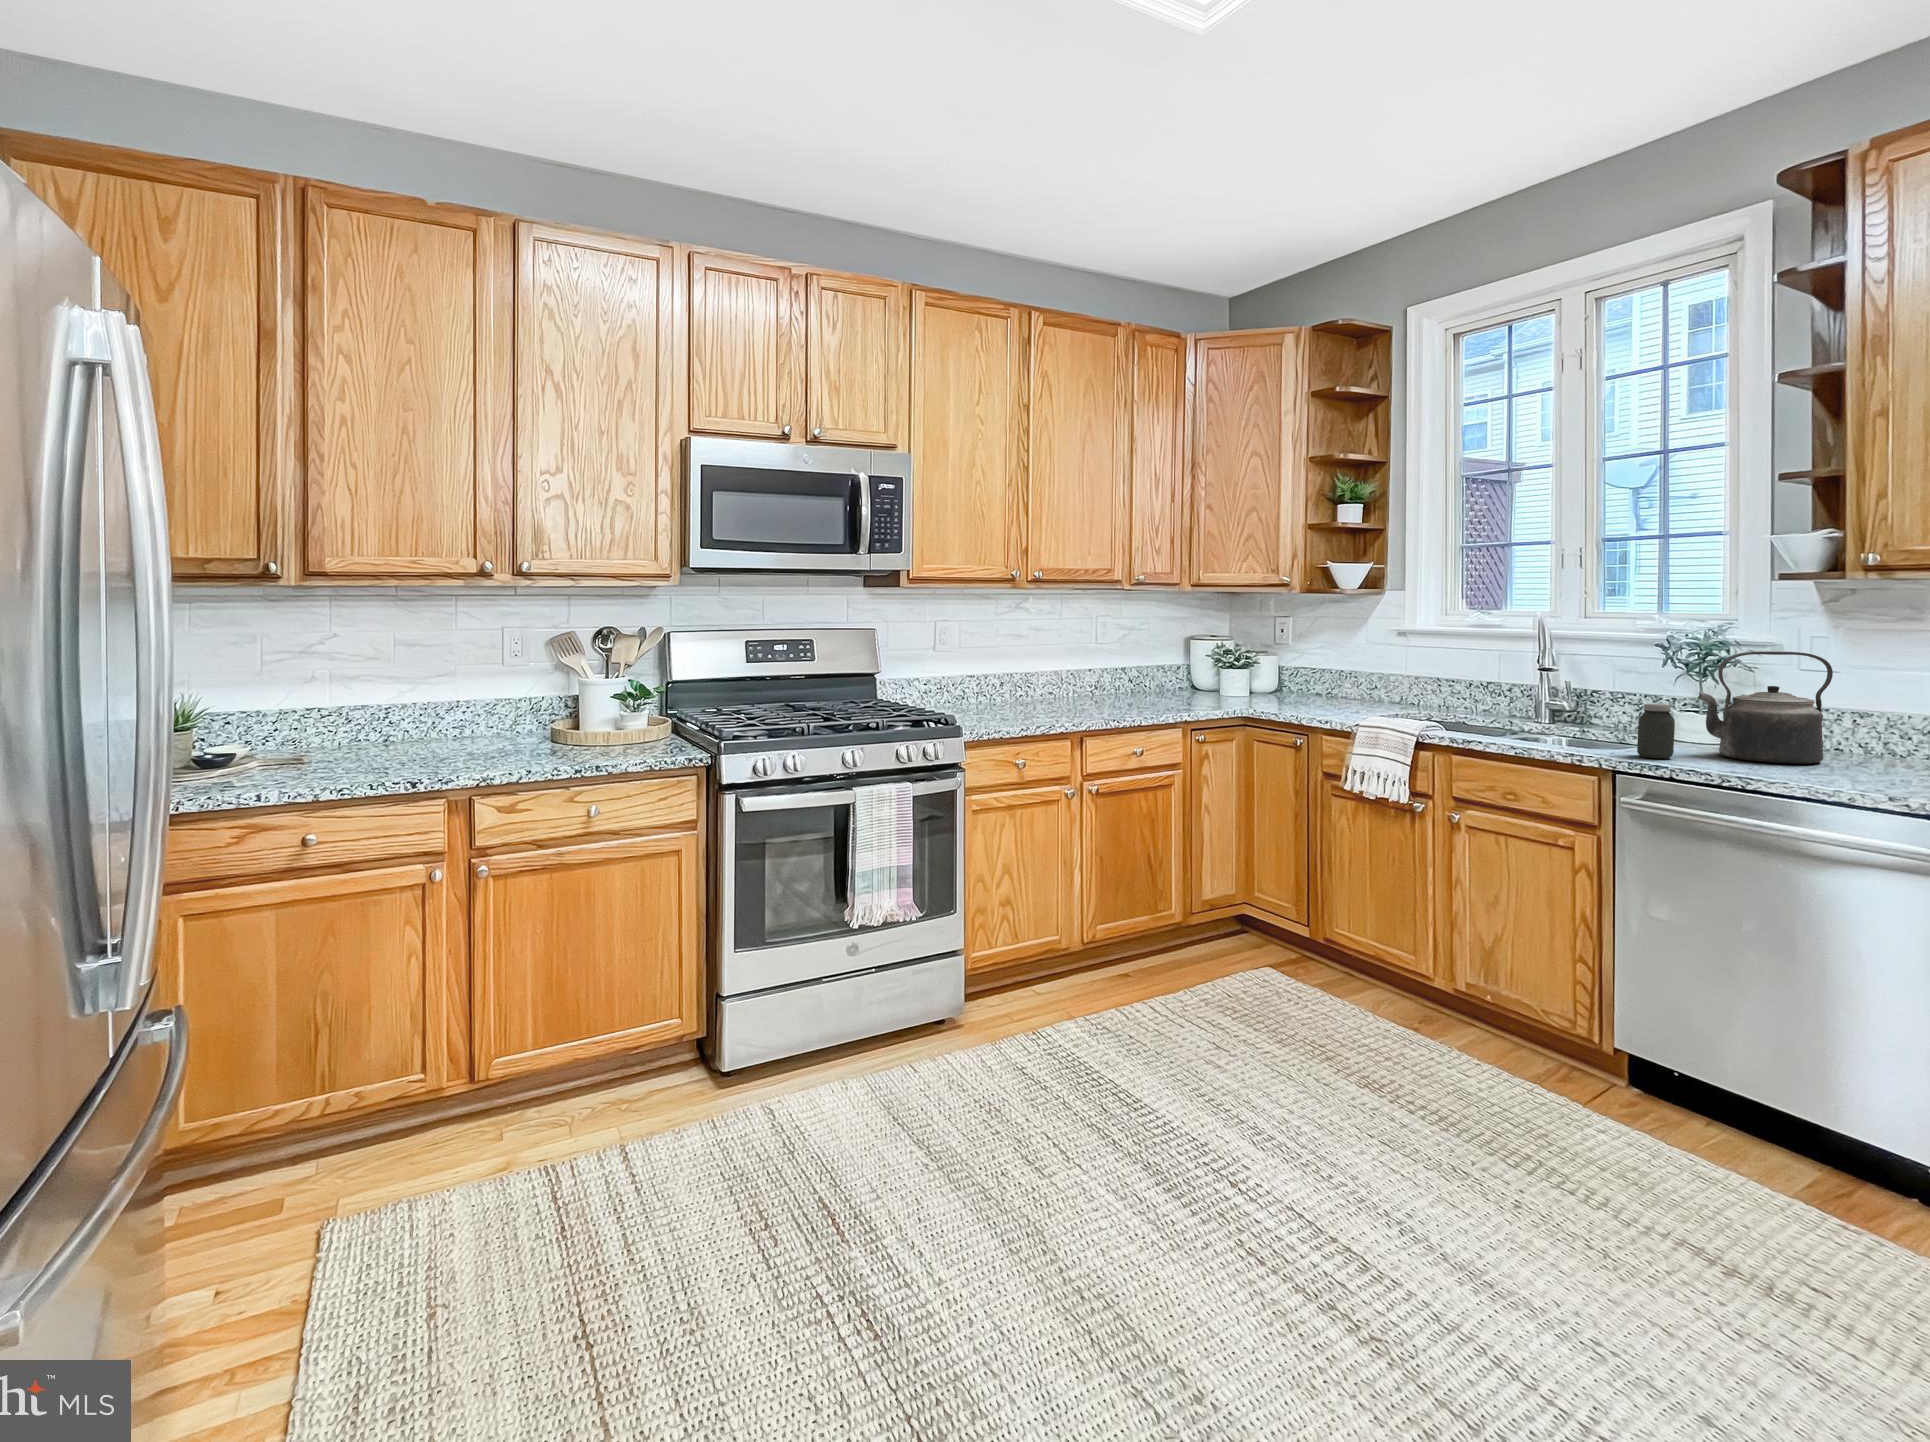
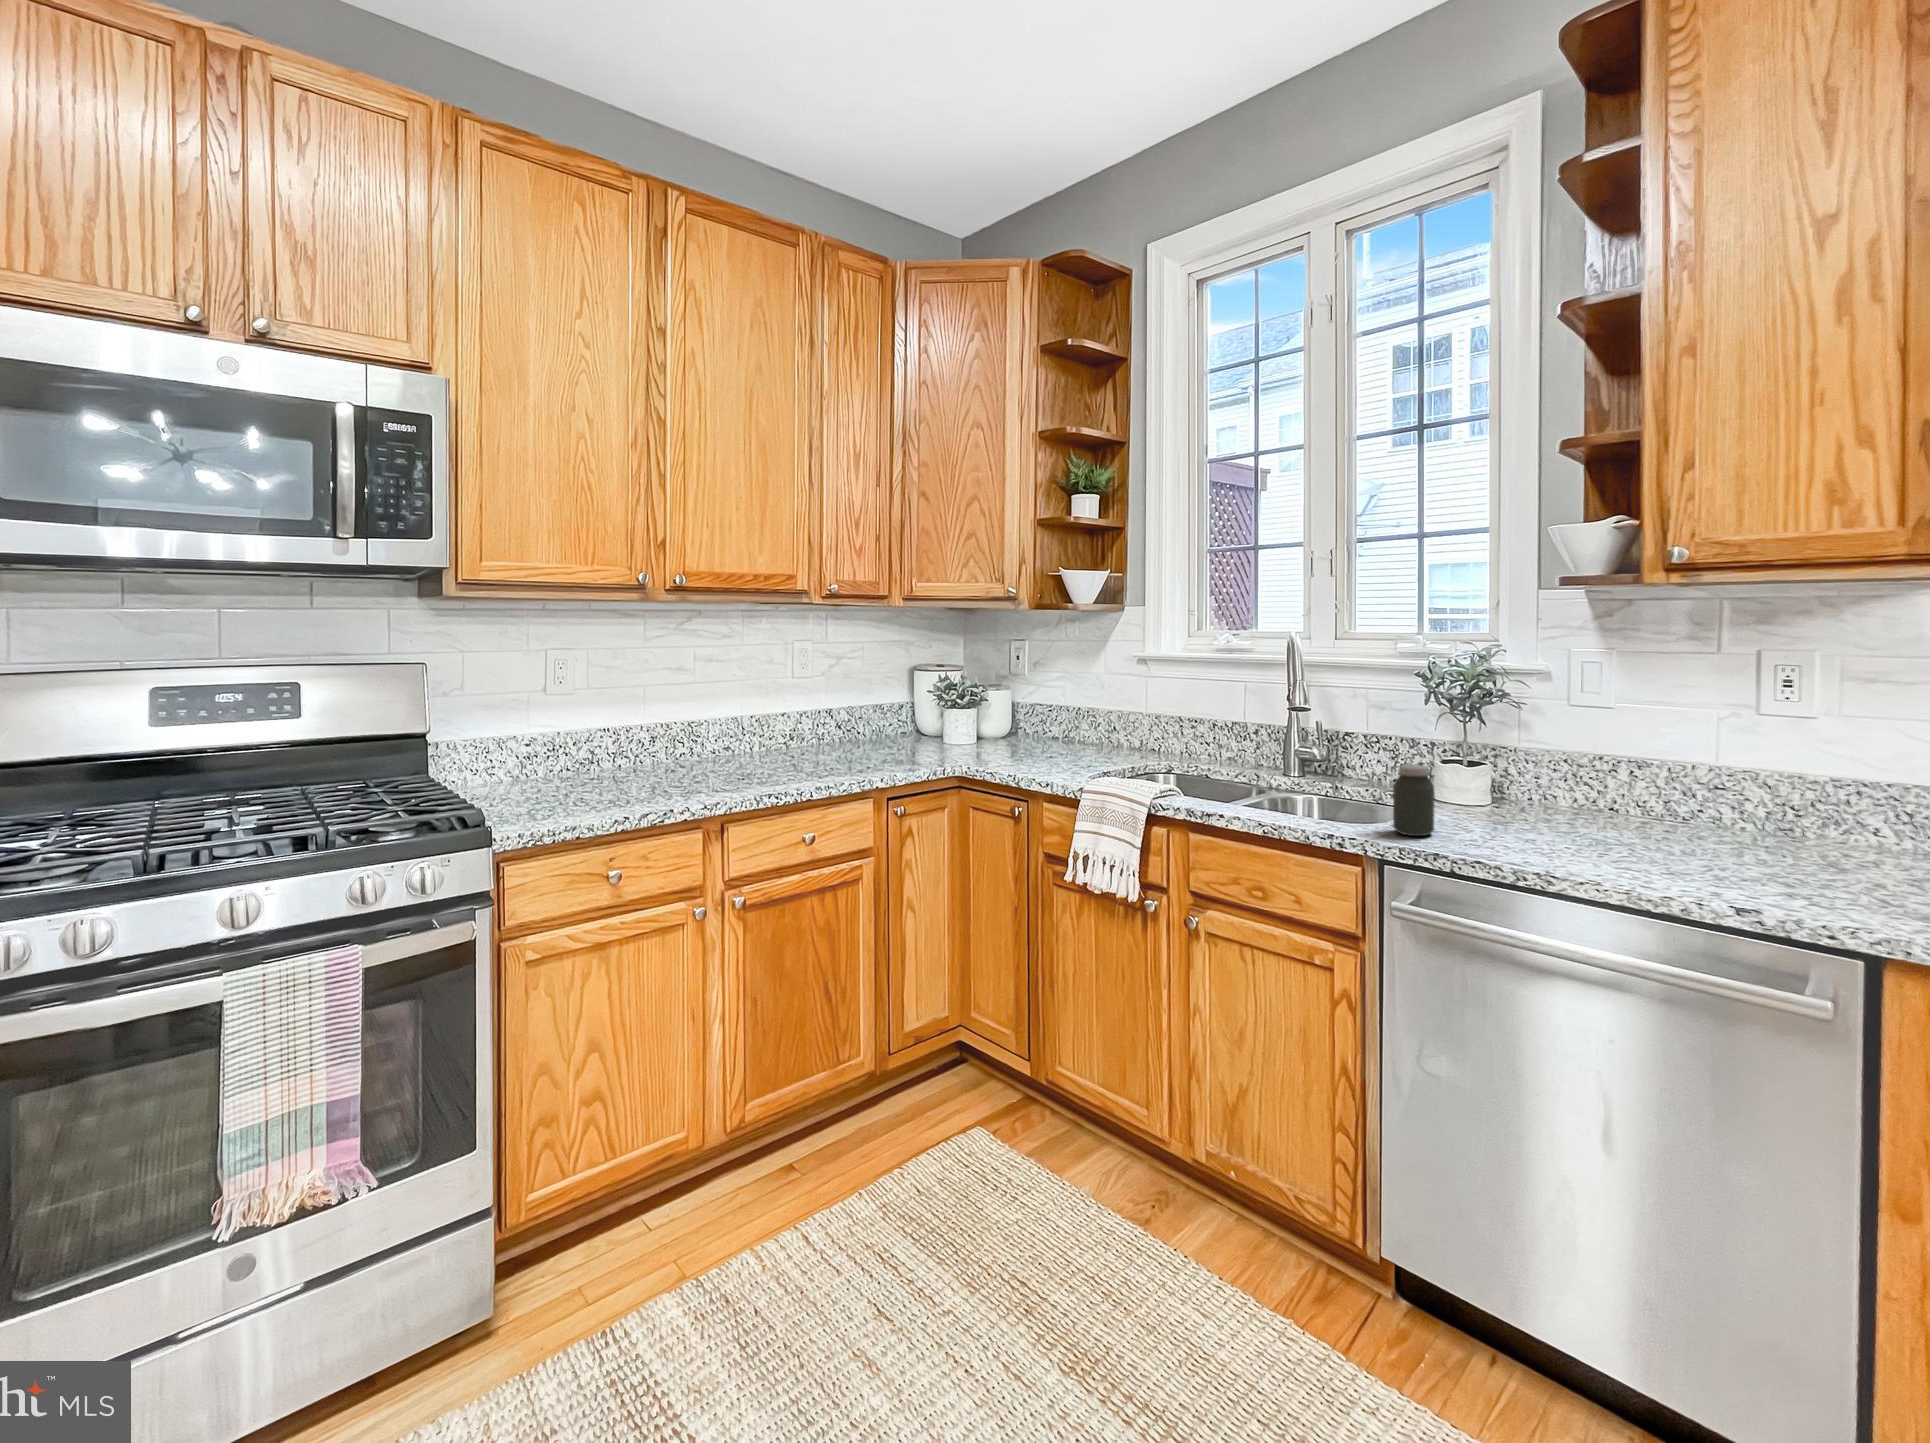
kettle: present [1698,651,1833,764] -> none [1459,693,1607,837]

